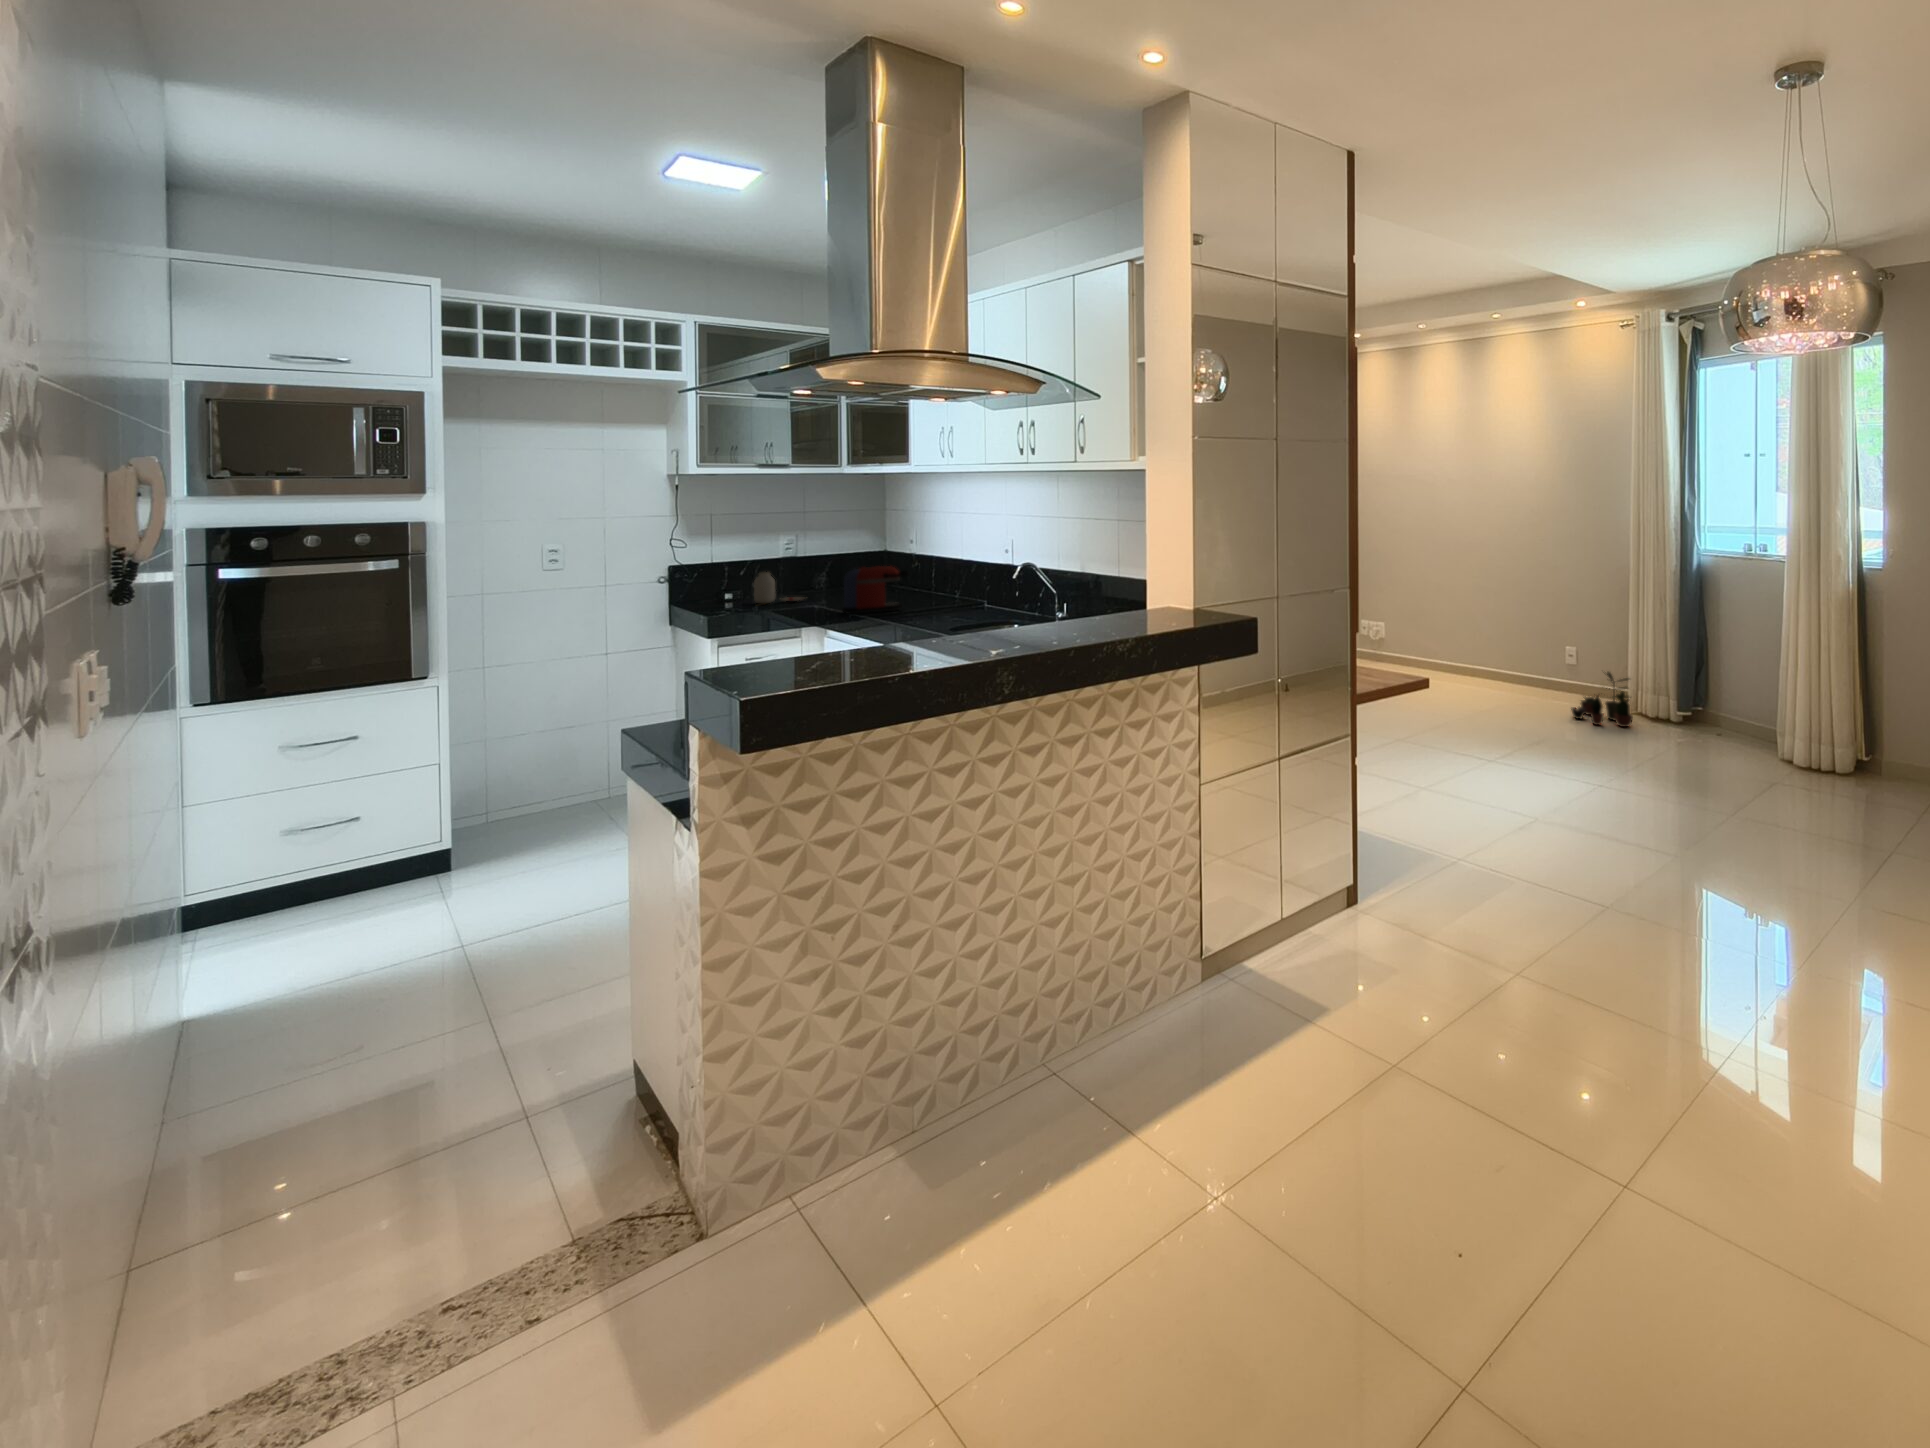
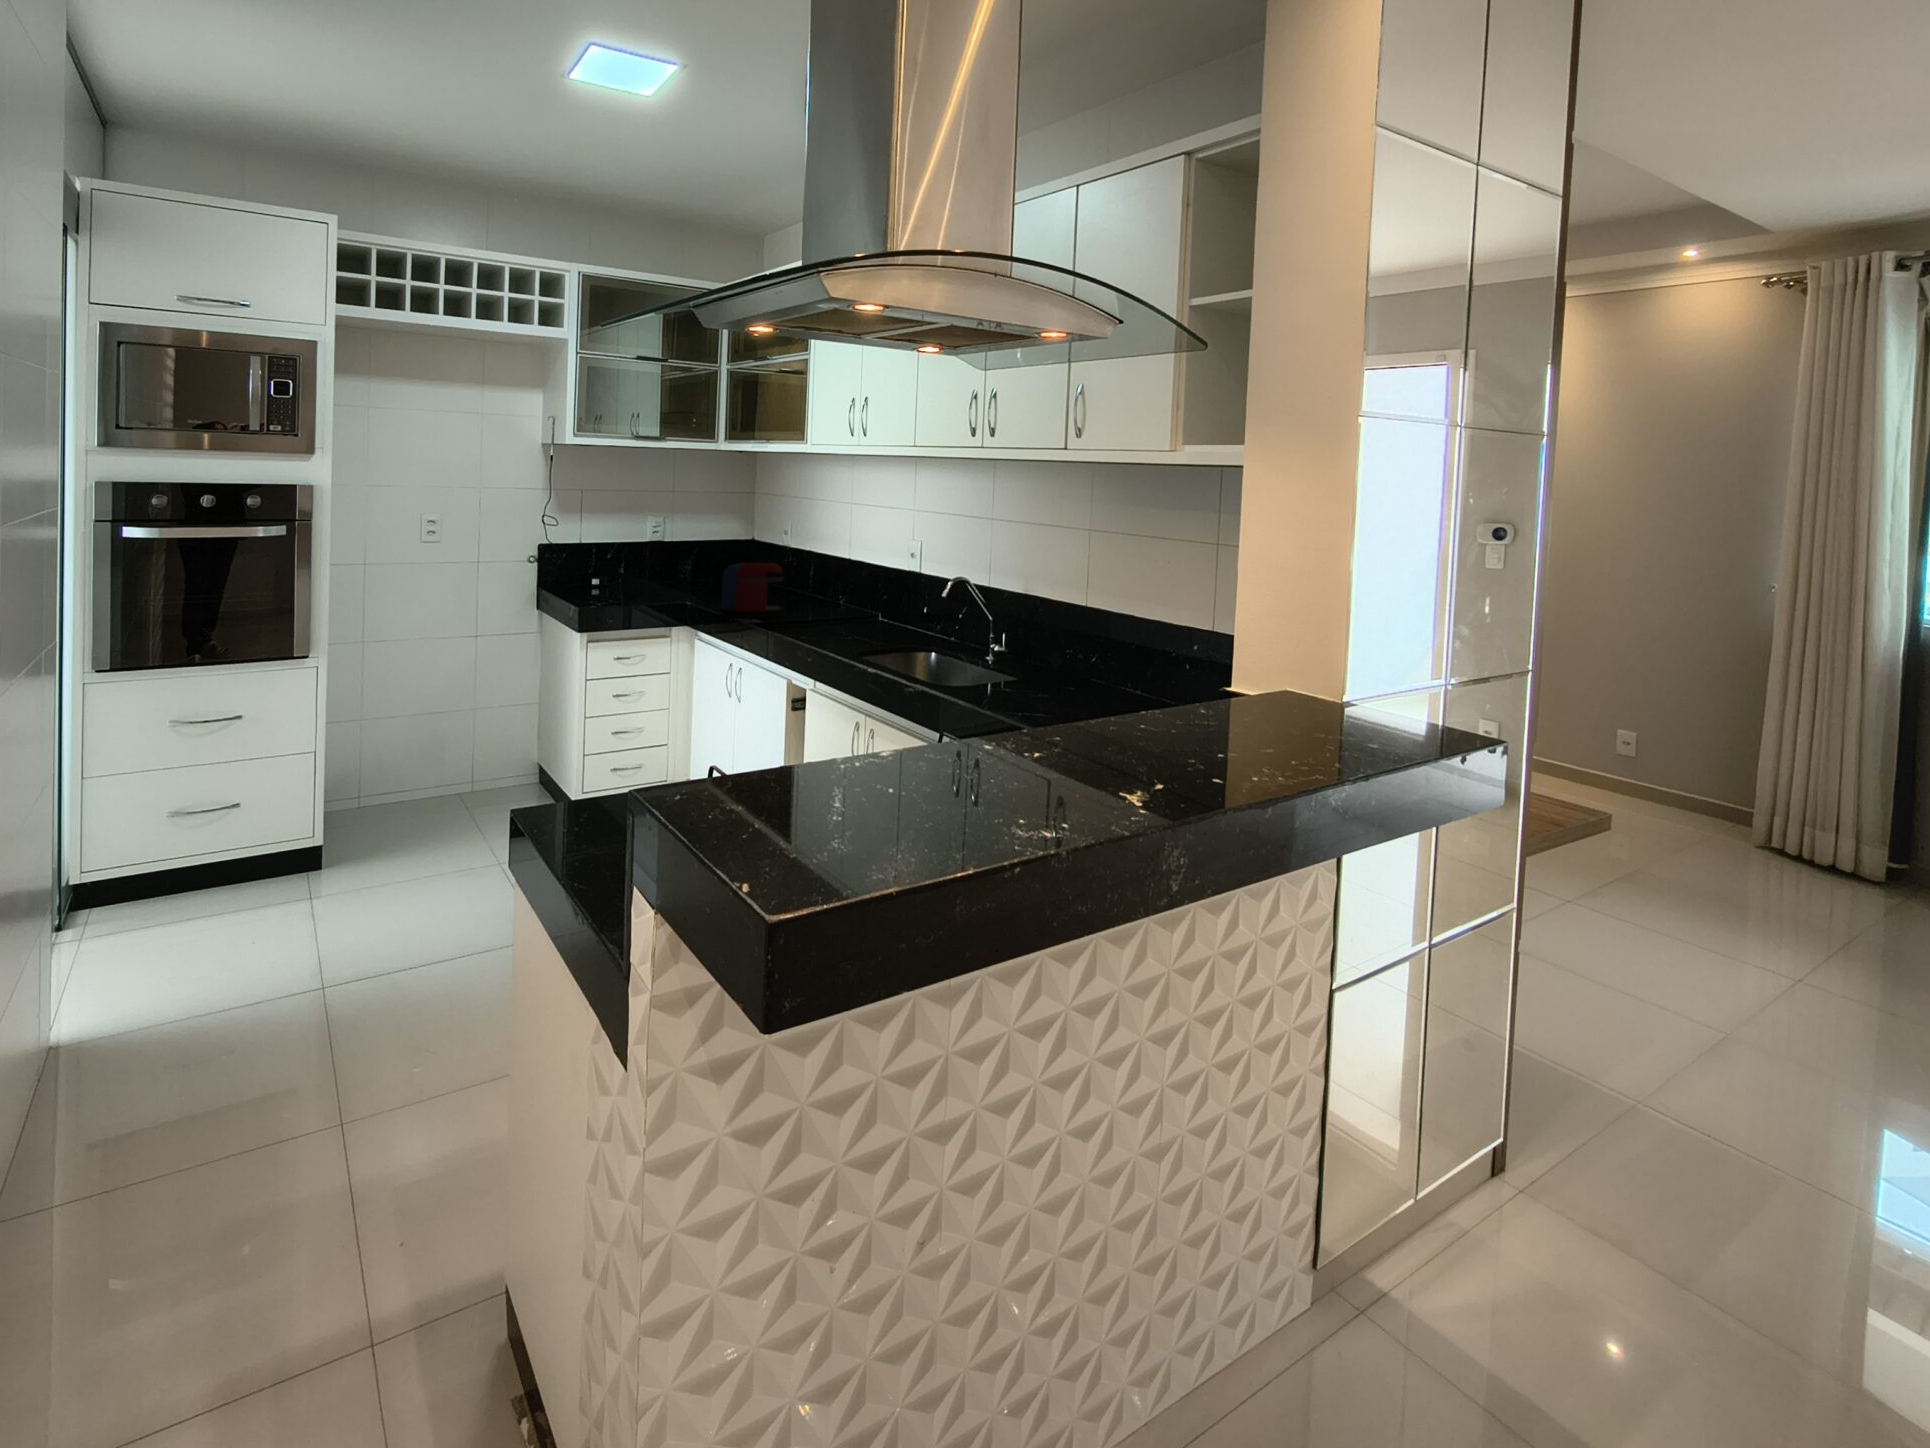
jar: present [754,572,803,604] -> none [622,558,677,596]
potted plant: present [1571,672,1633,727] -> none [1670,781,1794,874]

